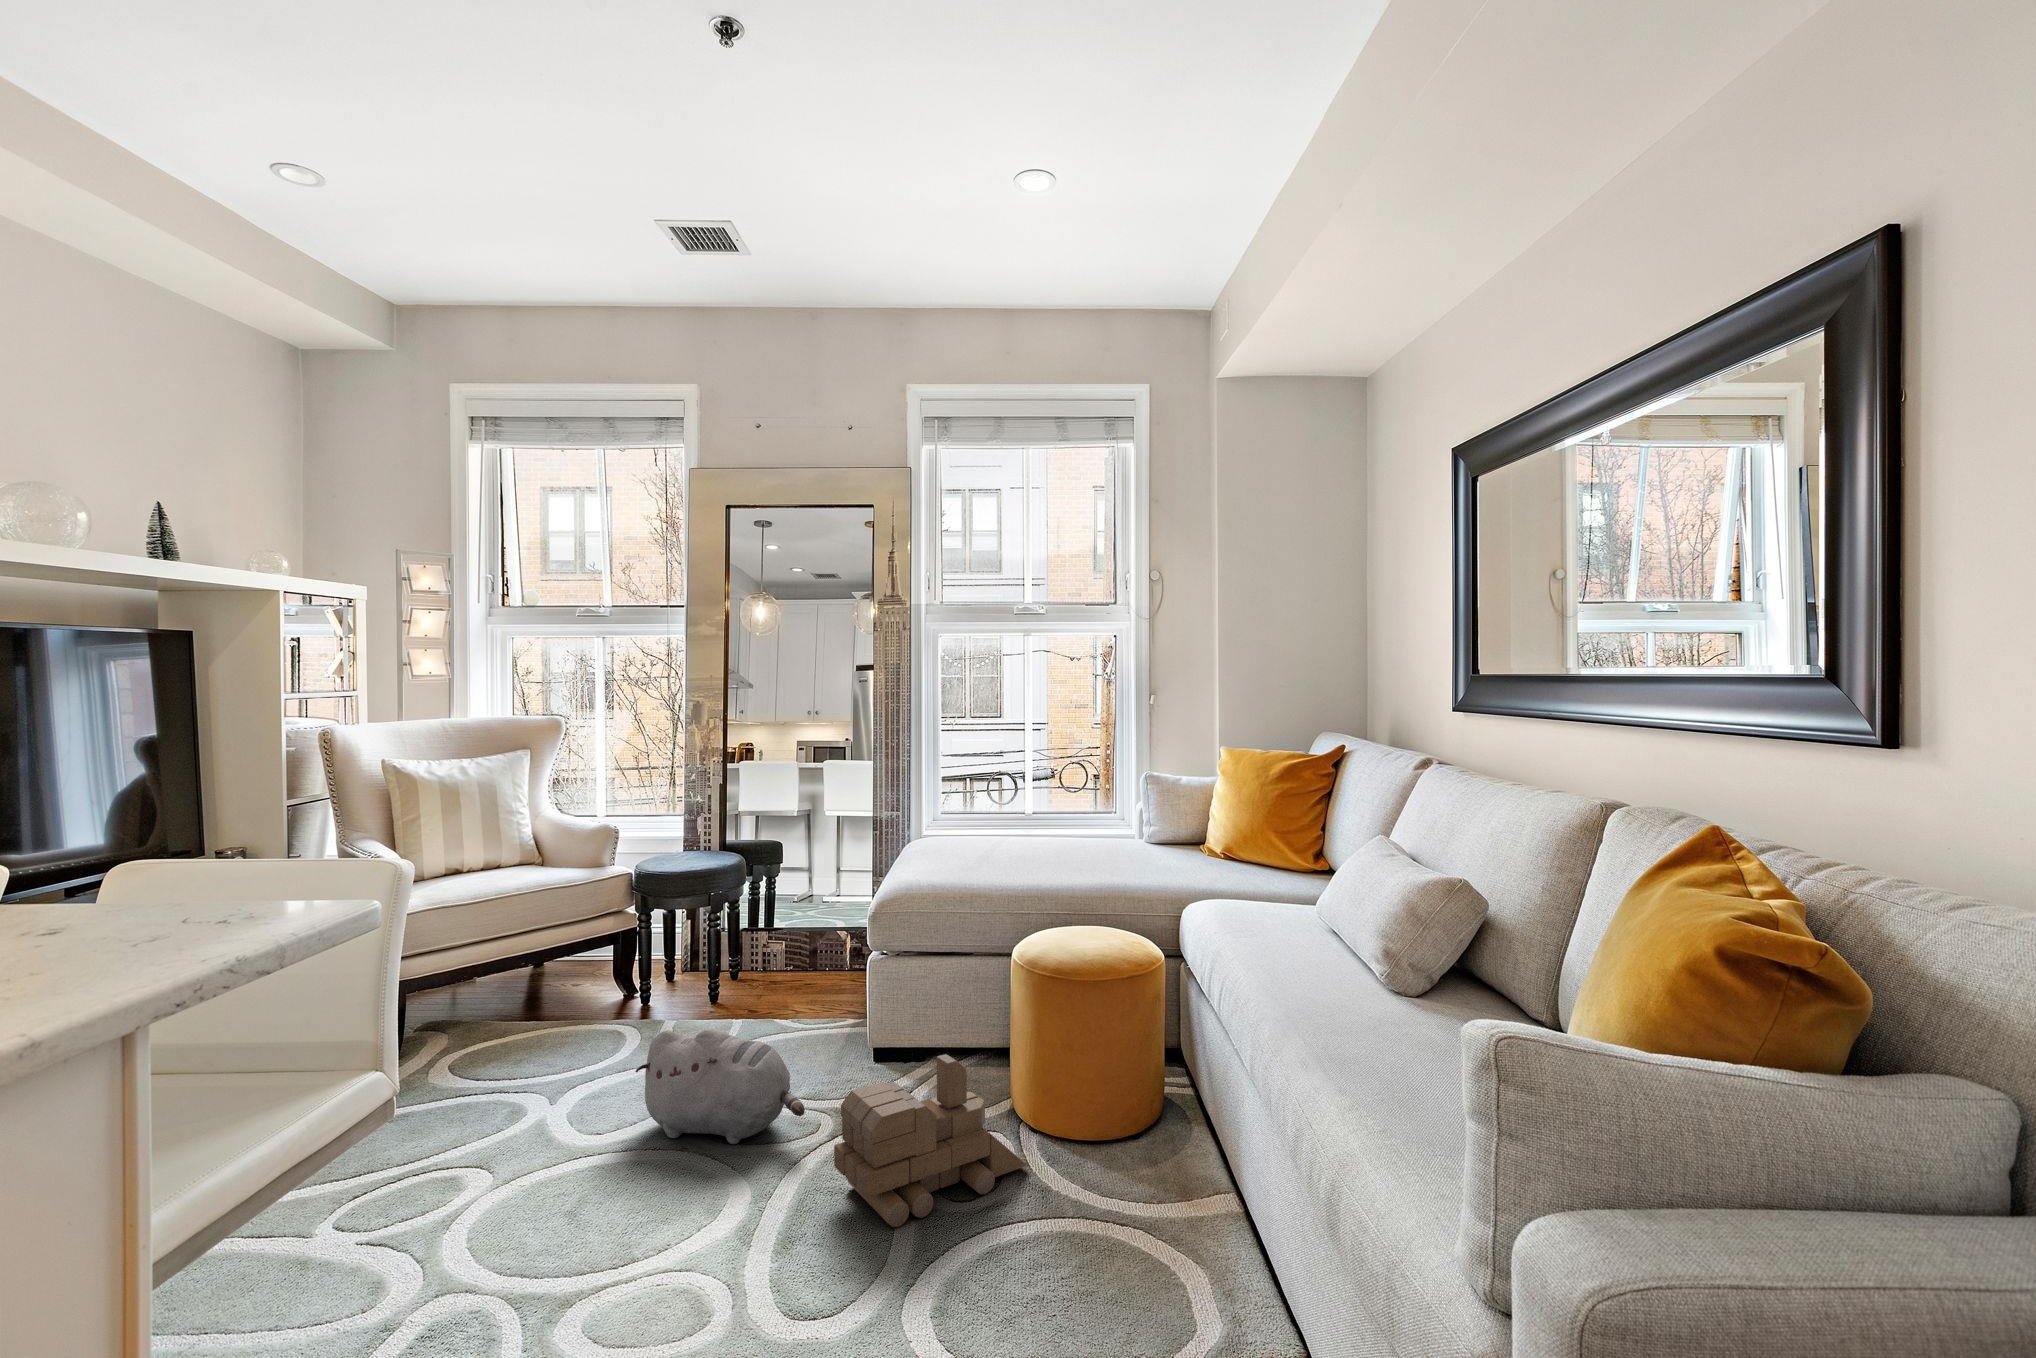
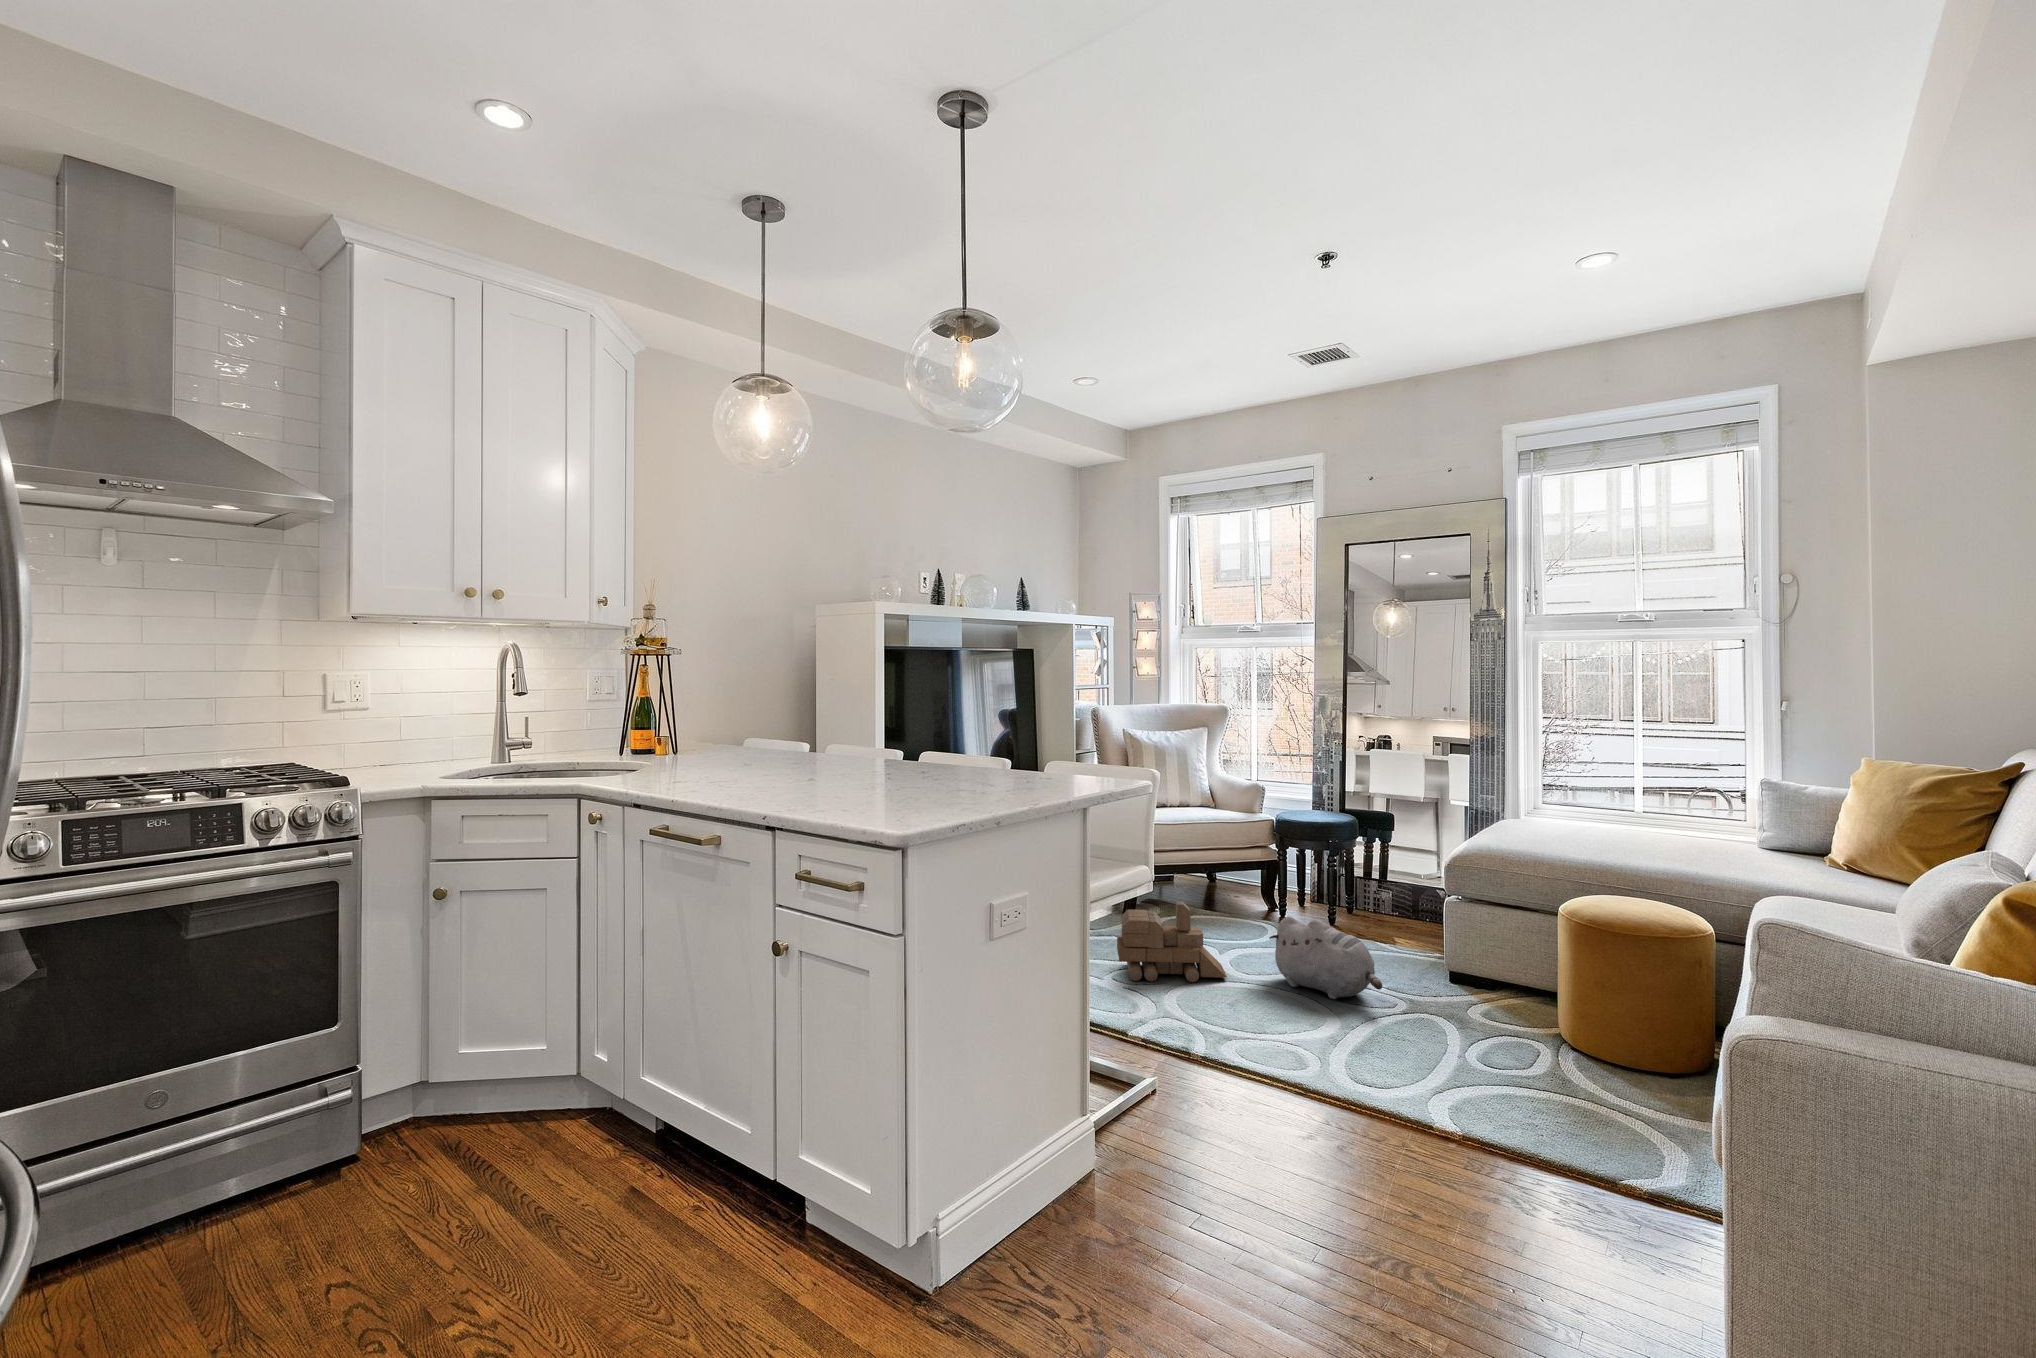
toy train: present [834,1054,1027,1227] -> present [1117,901,1227,982]

